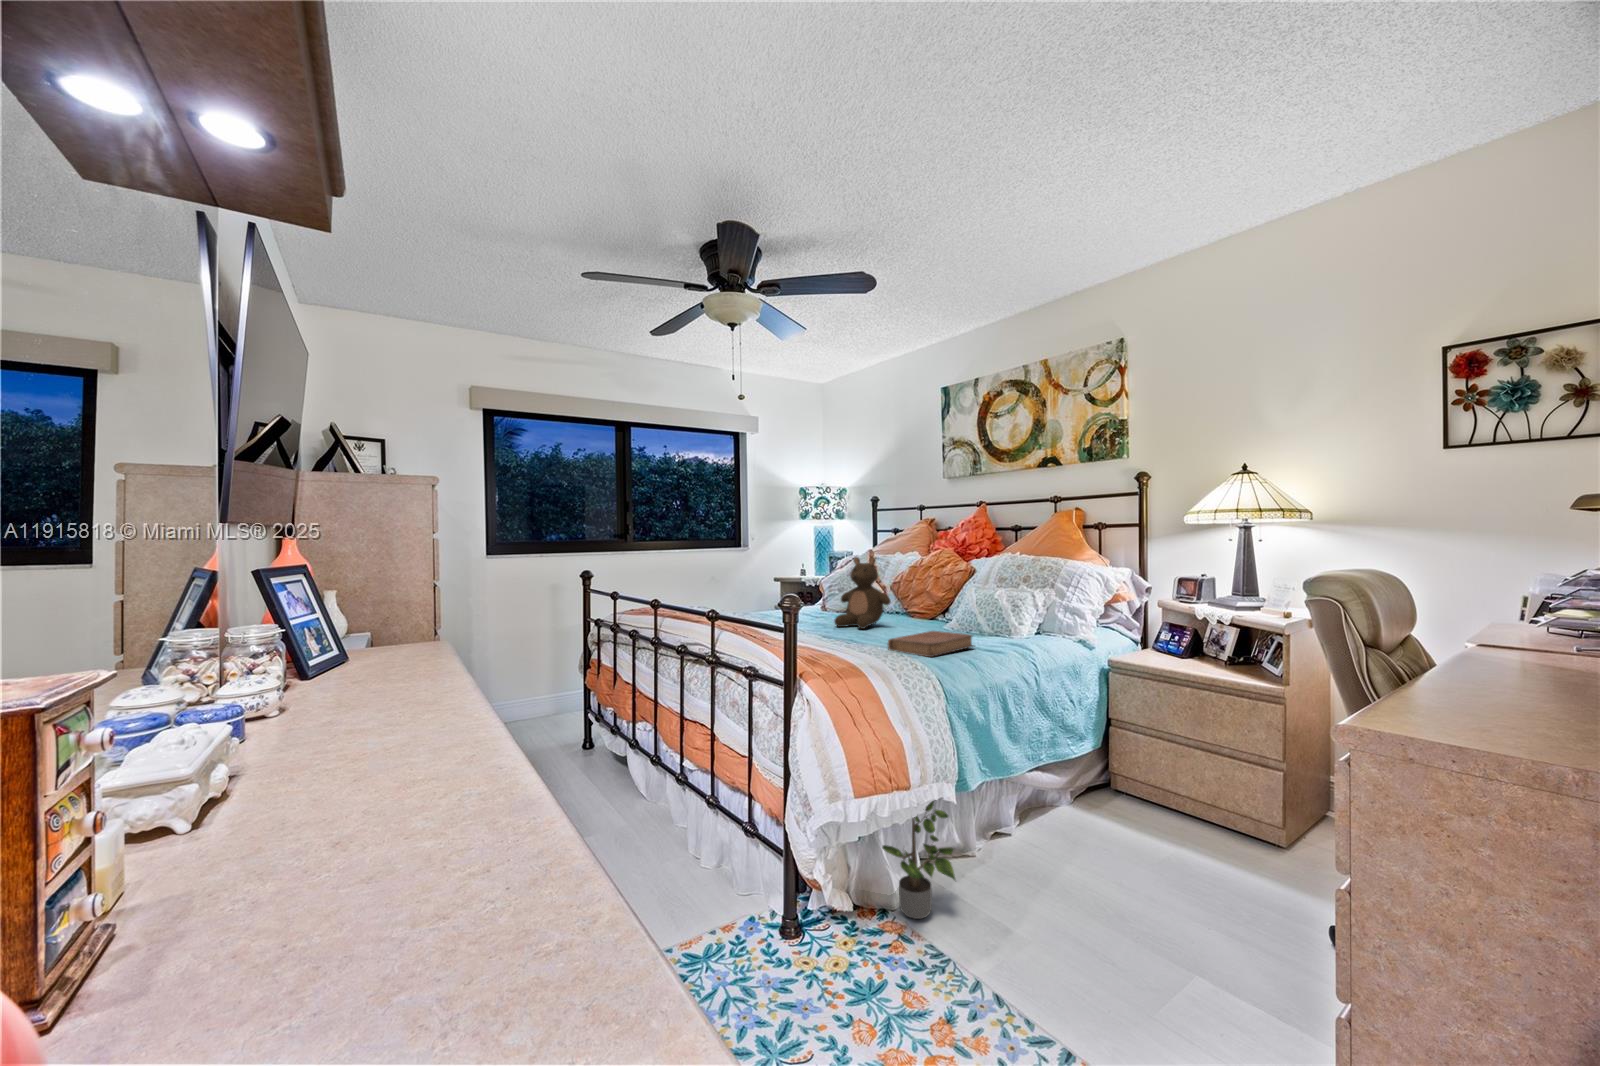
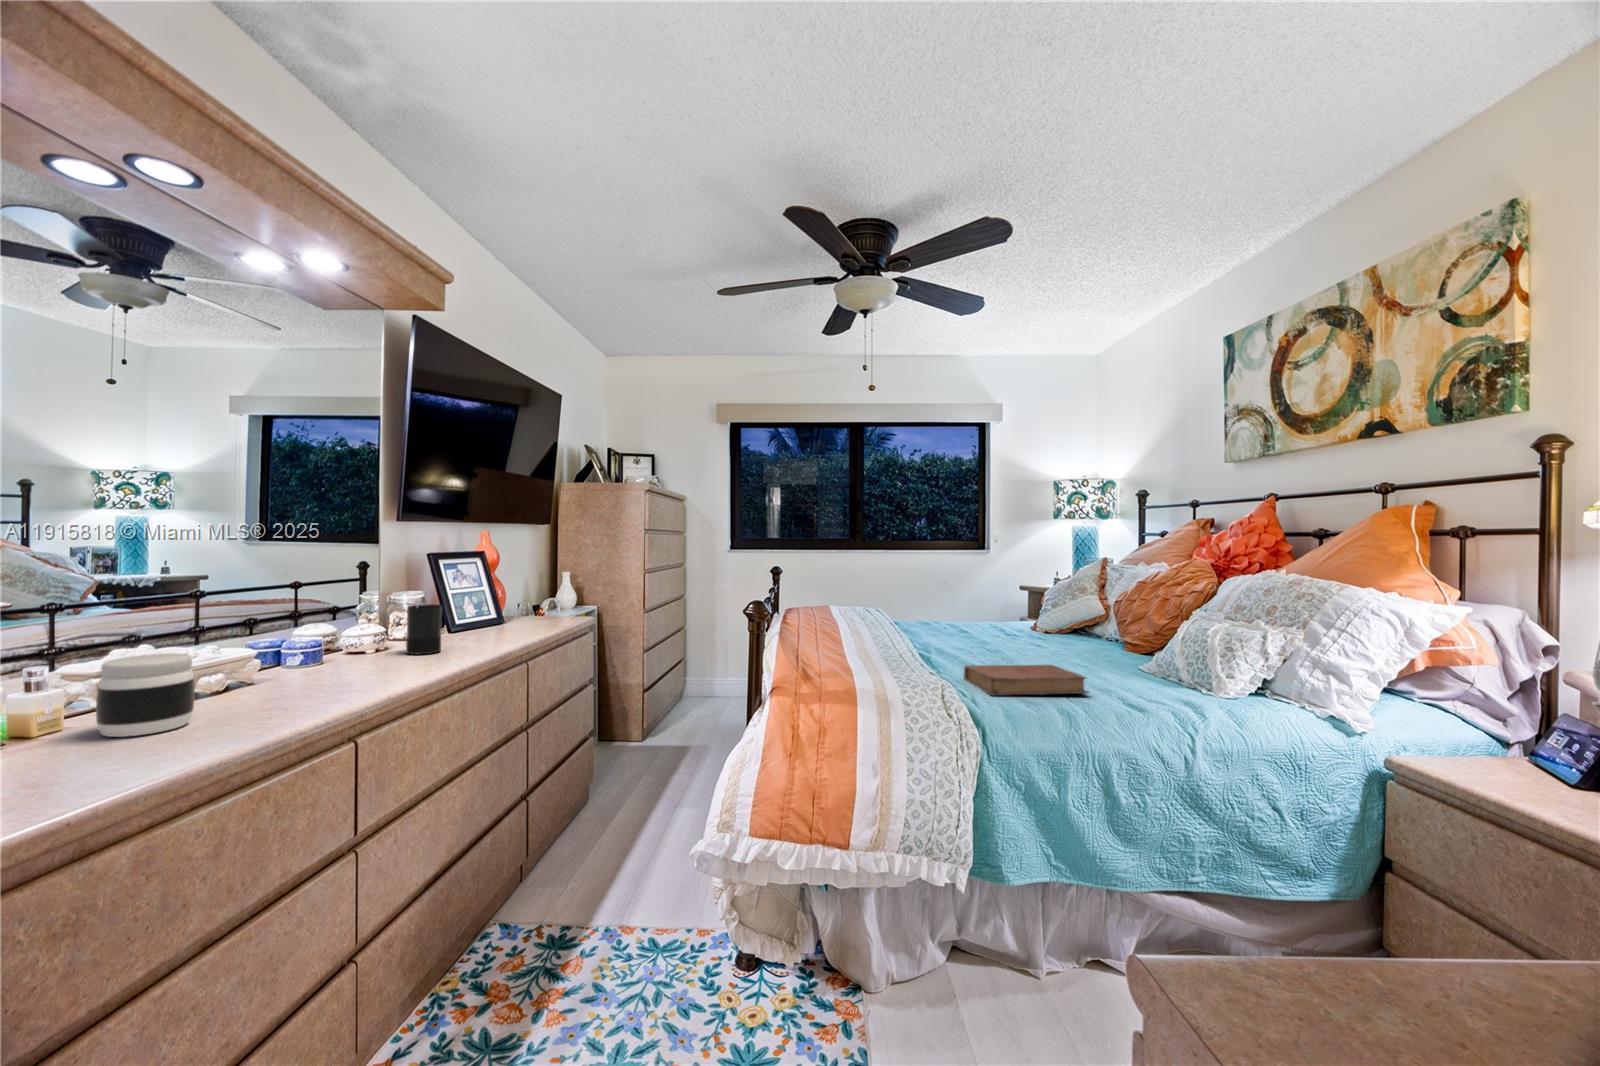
stuffed bear: present [834,557,891,629] -> none [977,564,1049,652]
candle: none [369,639,422,710] -> present [406,604,442,655]
jar: none [348,725,463,857] -> present [96,653,195,737]
potted plant: present [882,801,955,919] -> none [853,829,960,1017]

